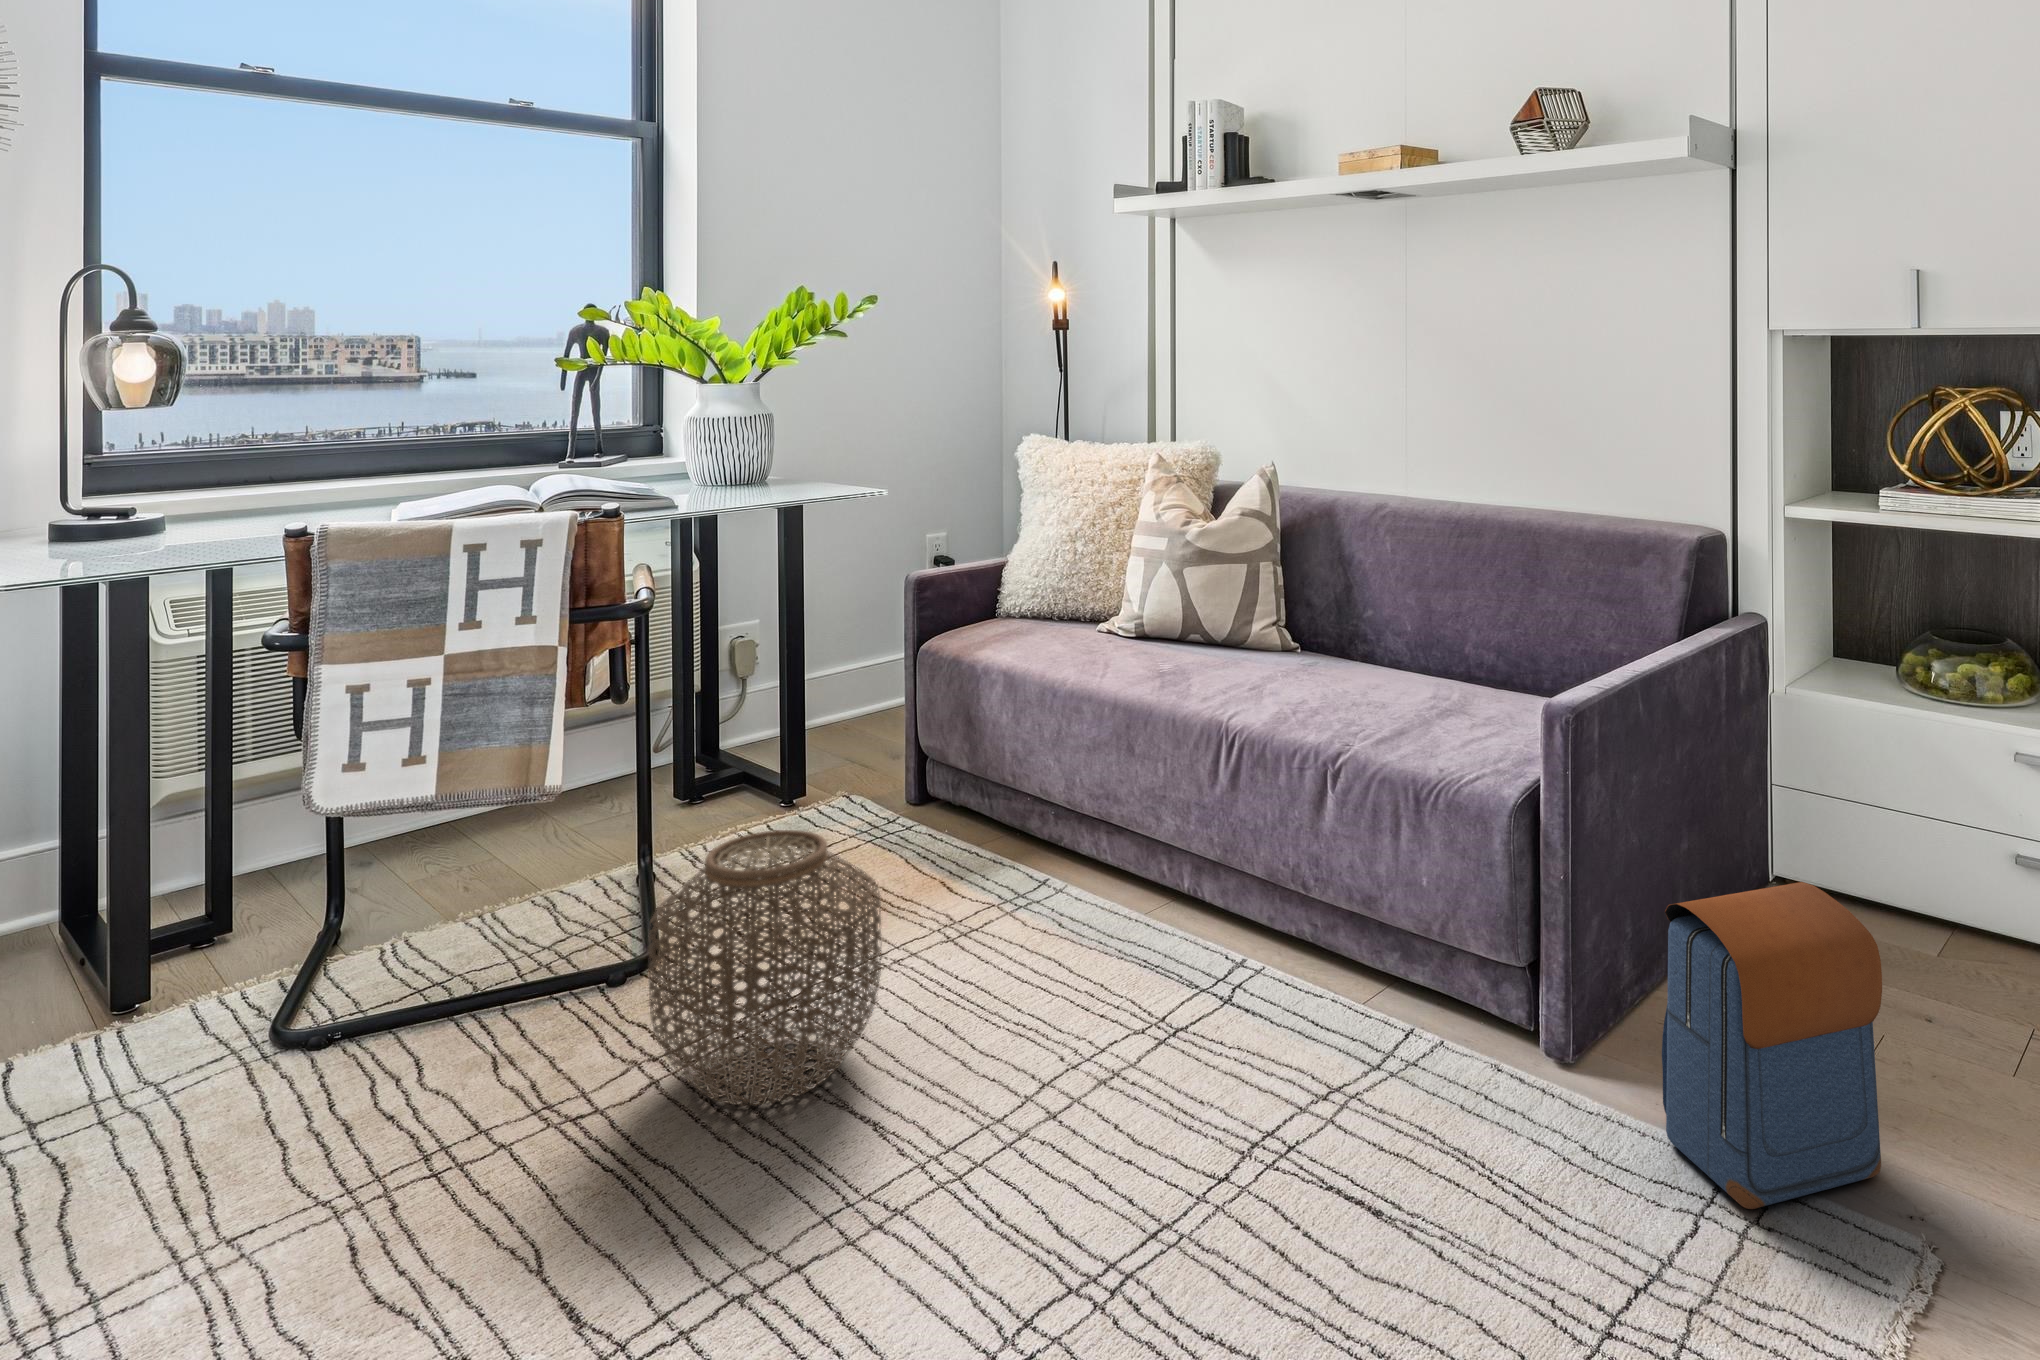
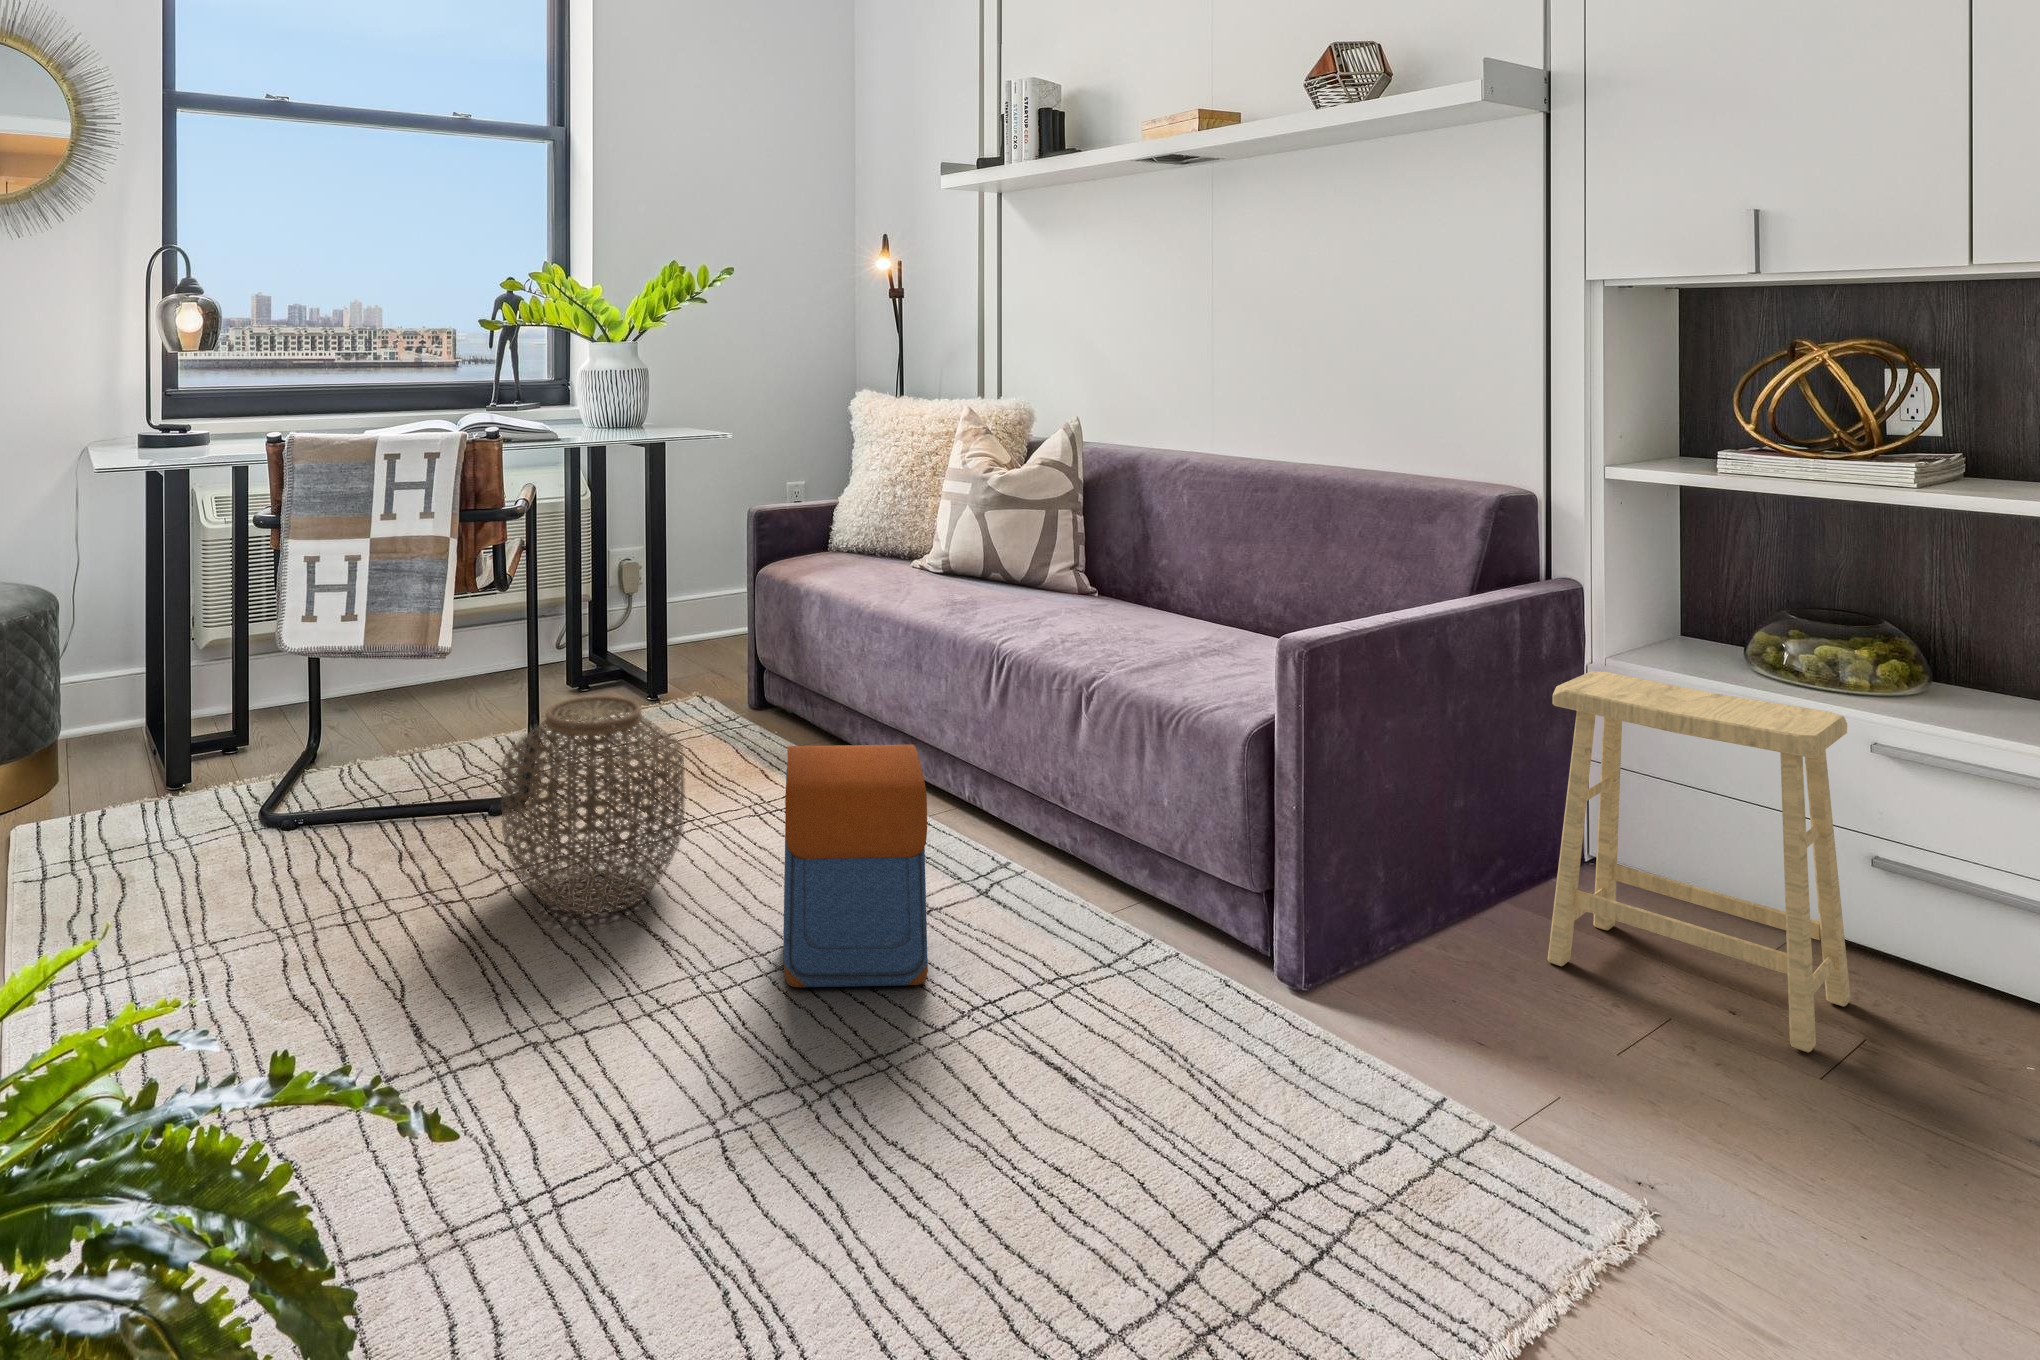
footstool: none [1770,705,2016,1053] -> present [1548,671,1851,1052]
backpack: present [1662,882,1882,1209] -> present [783,745,928,987]

